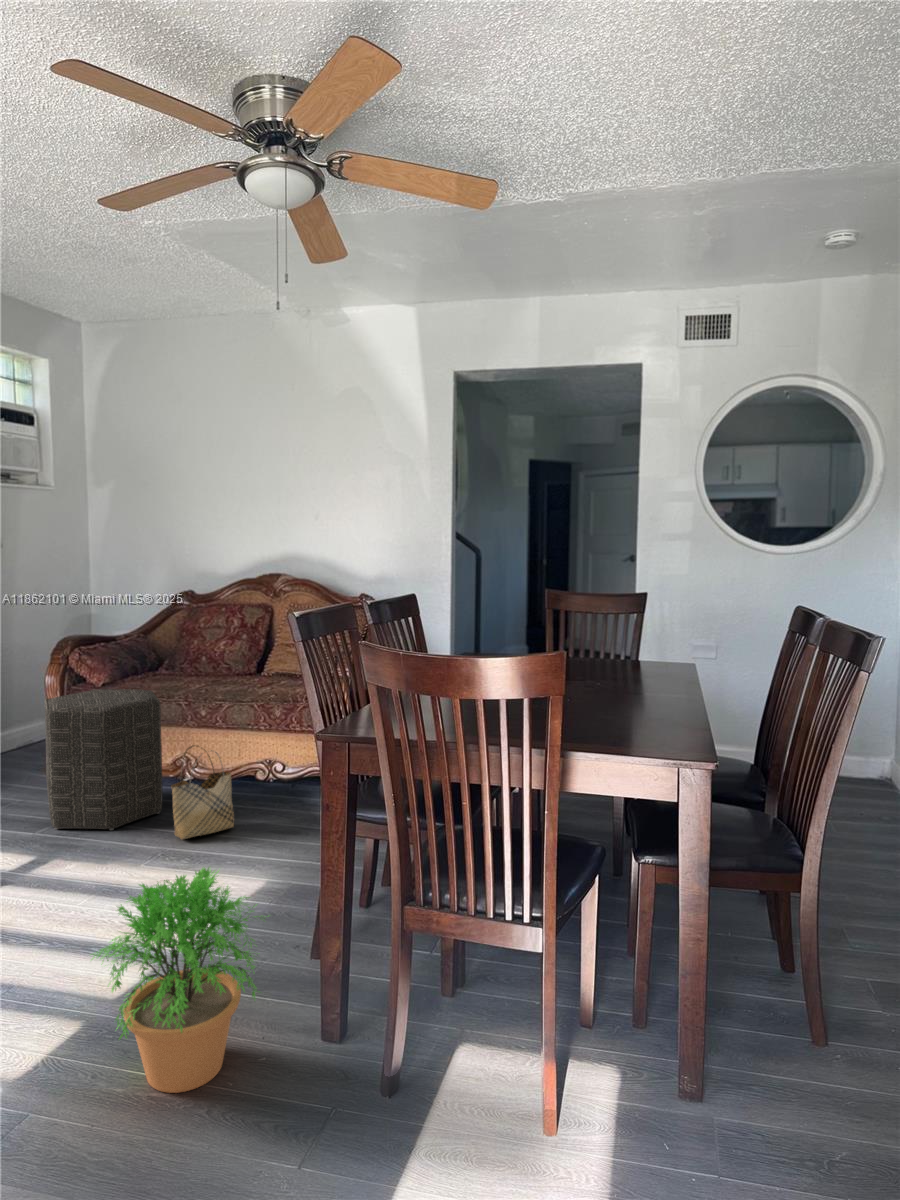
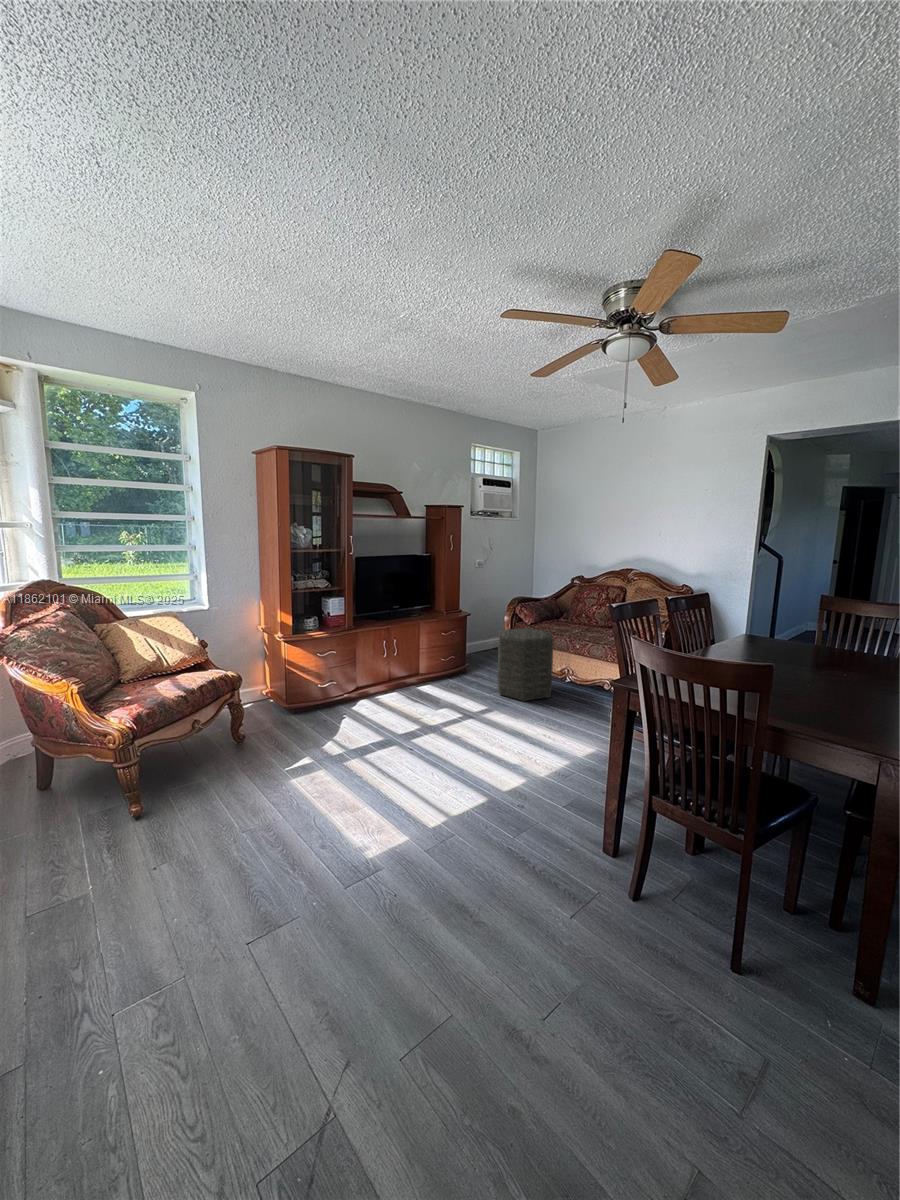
woven basket: present [171,745,235,840] -> none [553,666,587,716]
potted plant: present [93,868,262,1093] -> none [486,741,578,852]

